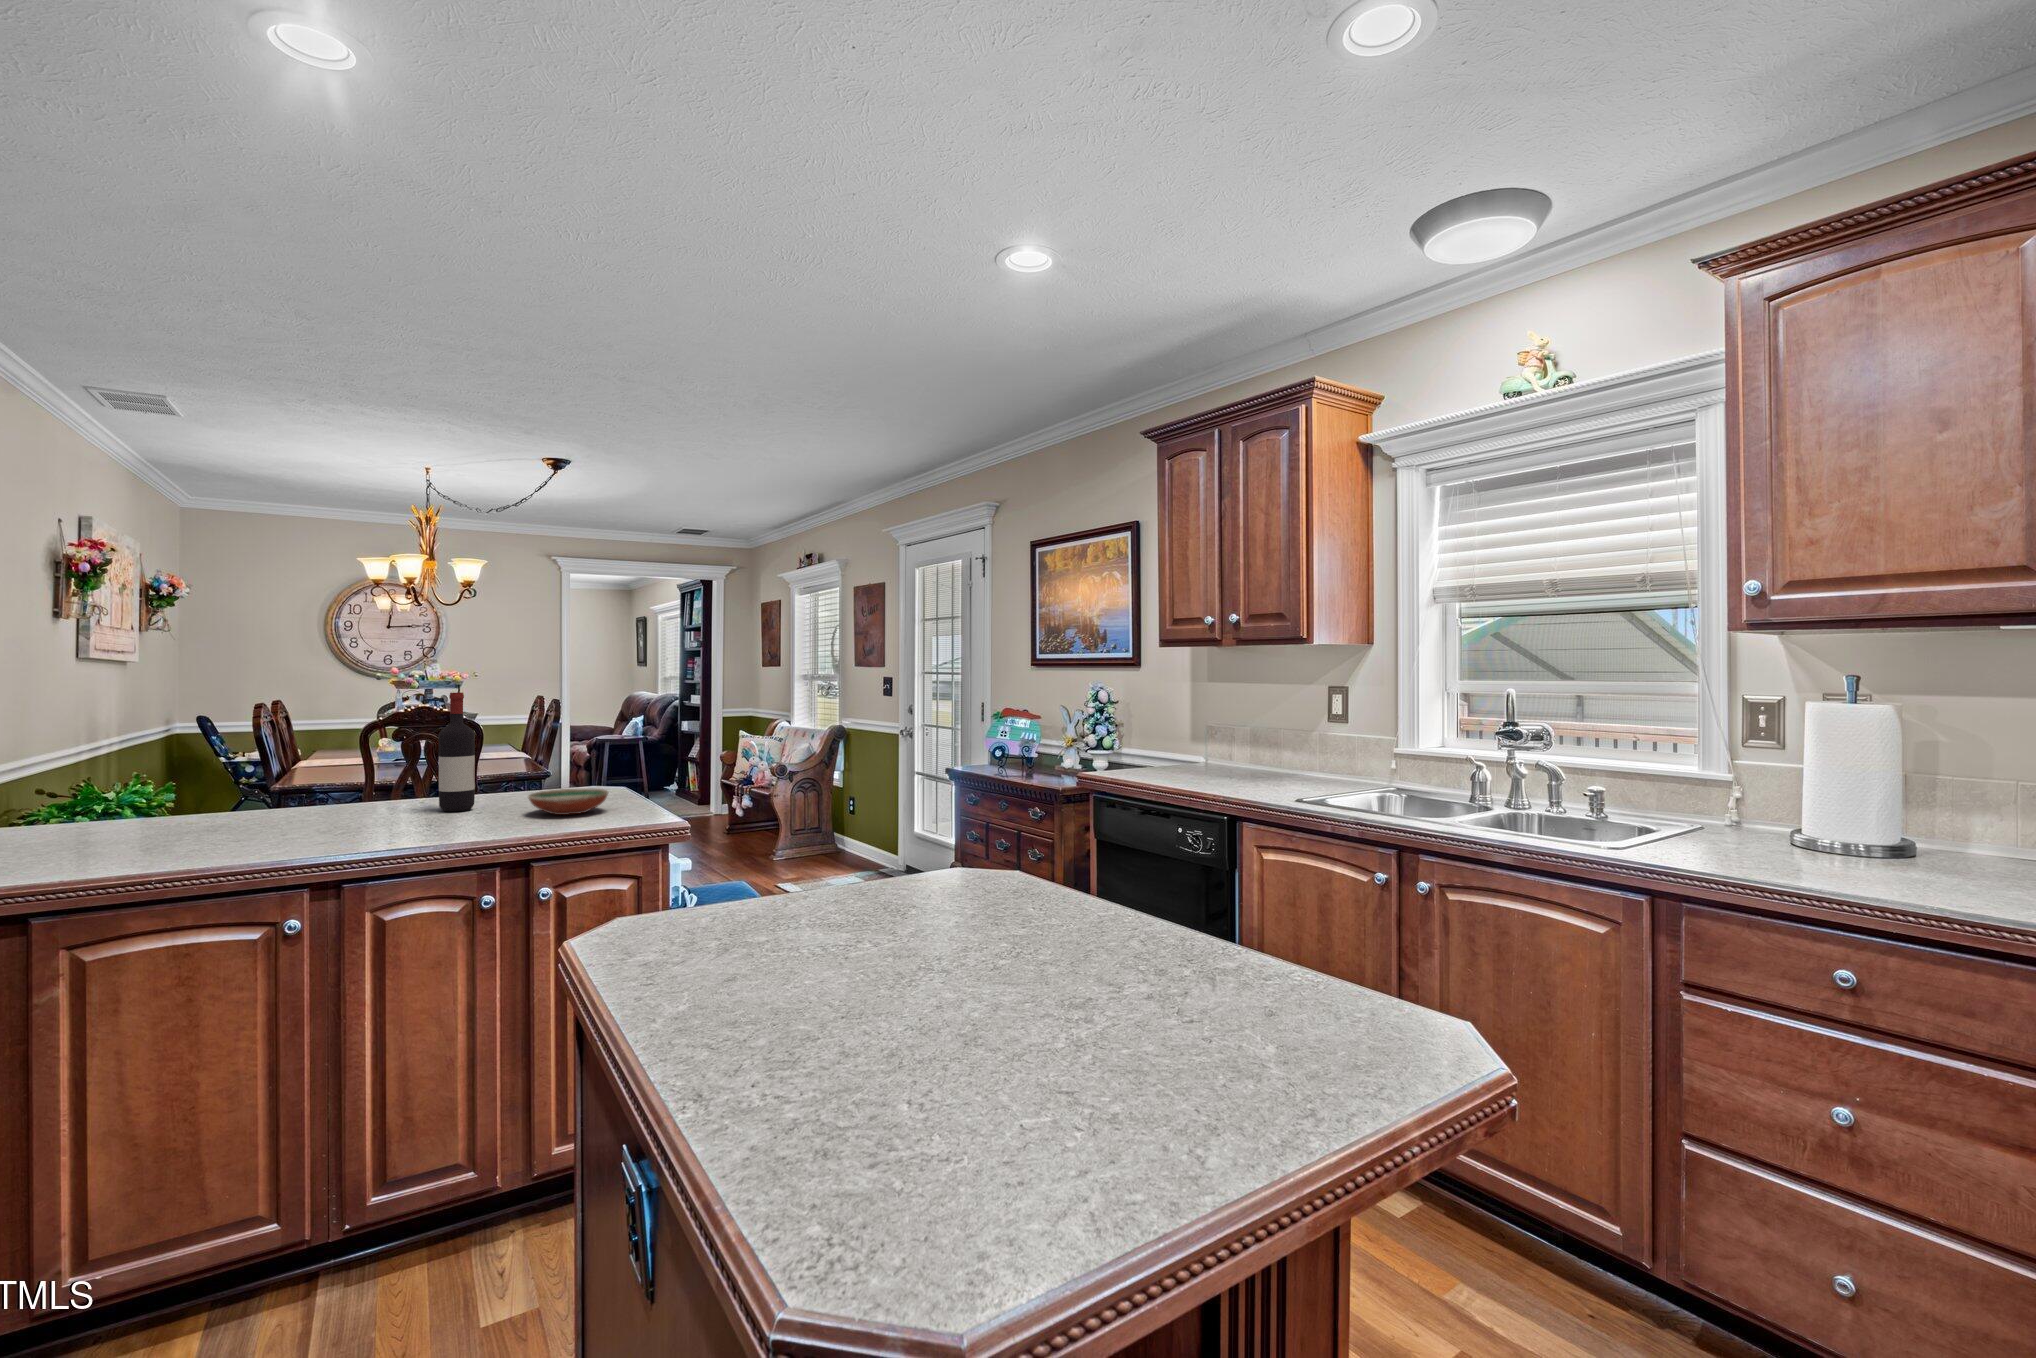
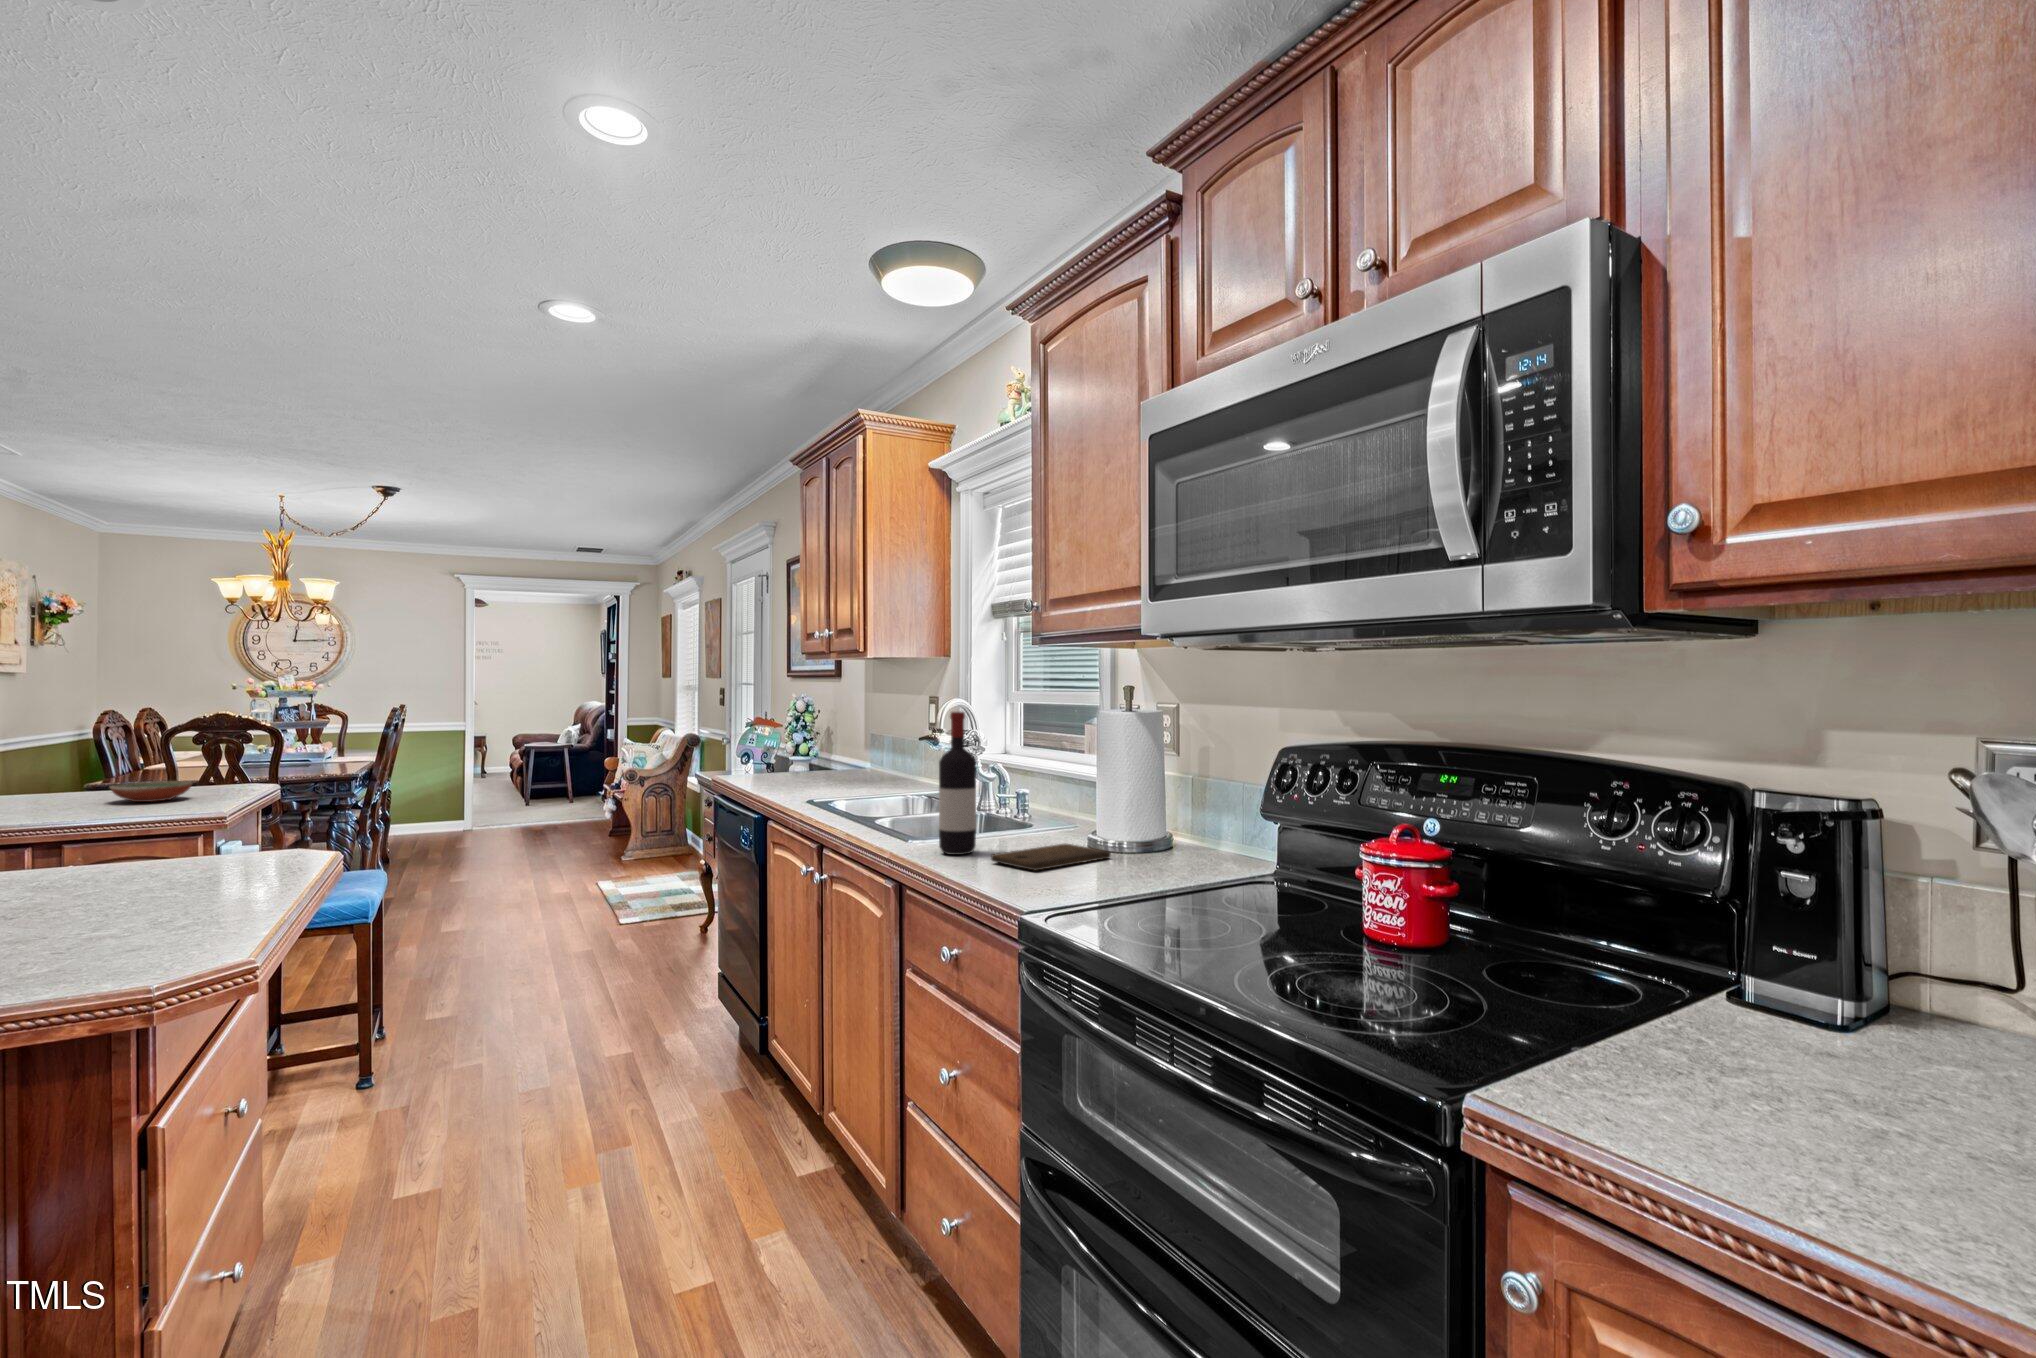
wine bottle: present [439,693,475,812] -> present [939,712,976,855]
cutting board: none [1867,857,1976,894] -> present [991,844,1111,871]

